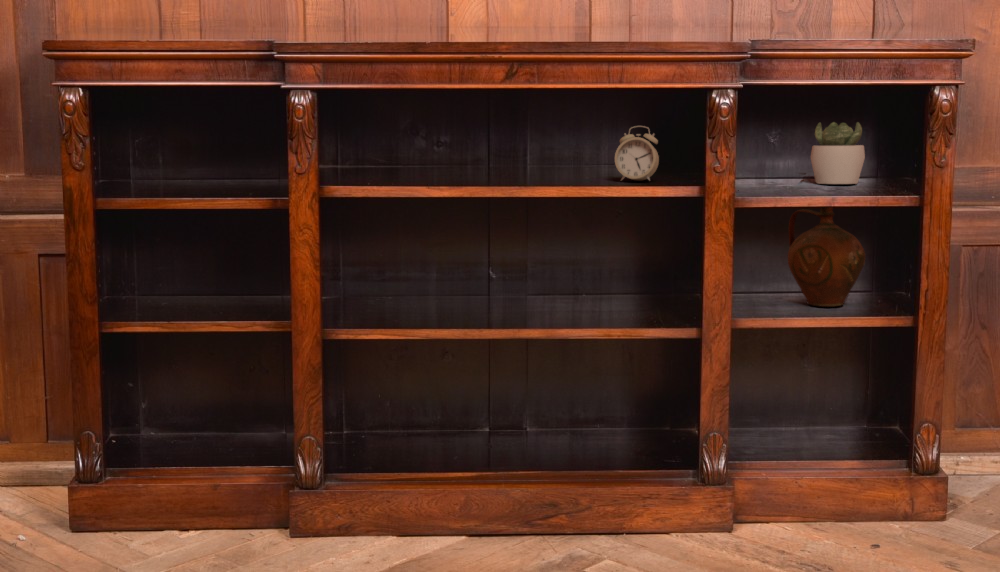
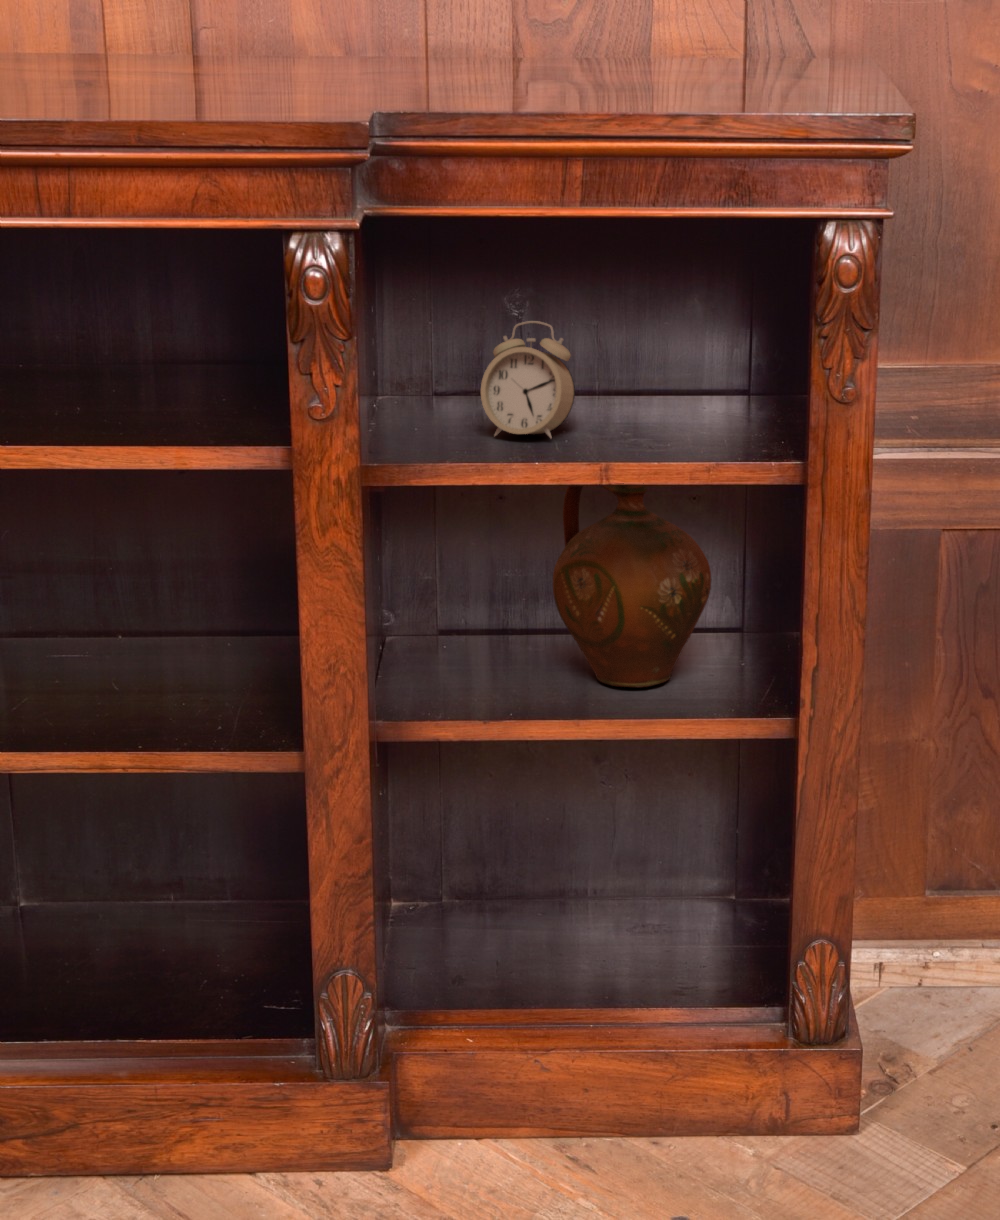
succulent plant: present [811,122,865,184] -> none [612,284,723,424]
alarm clock: present [615,126,659,181] -> present [481,321,575,438]

